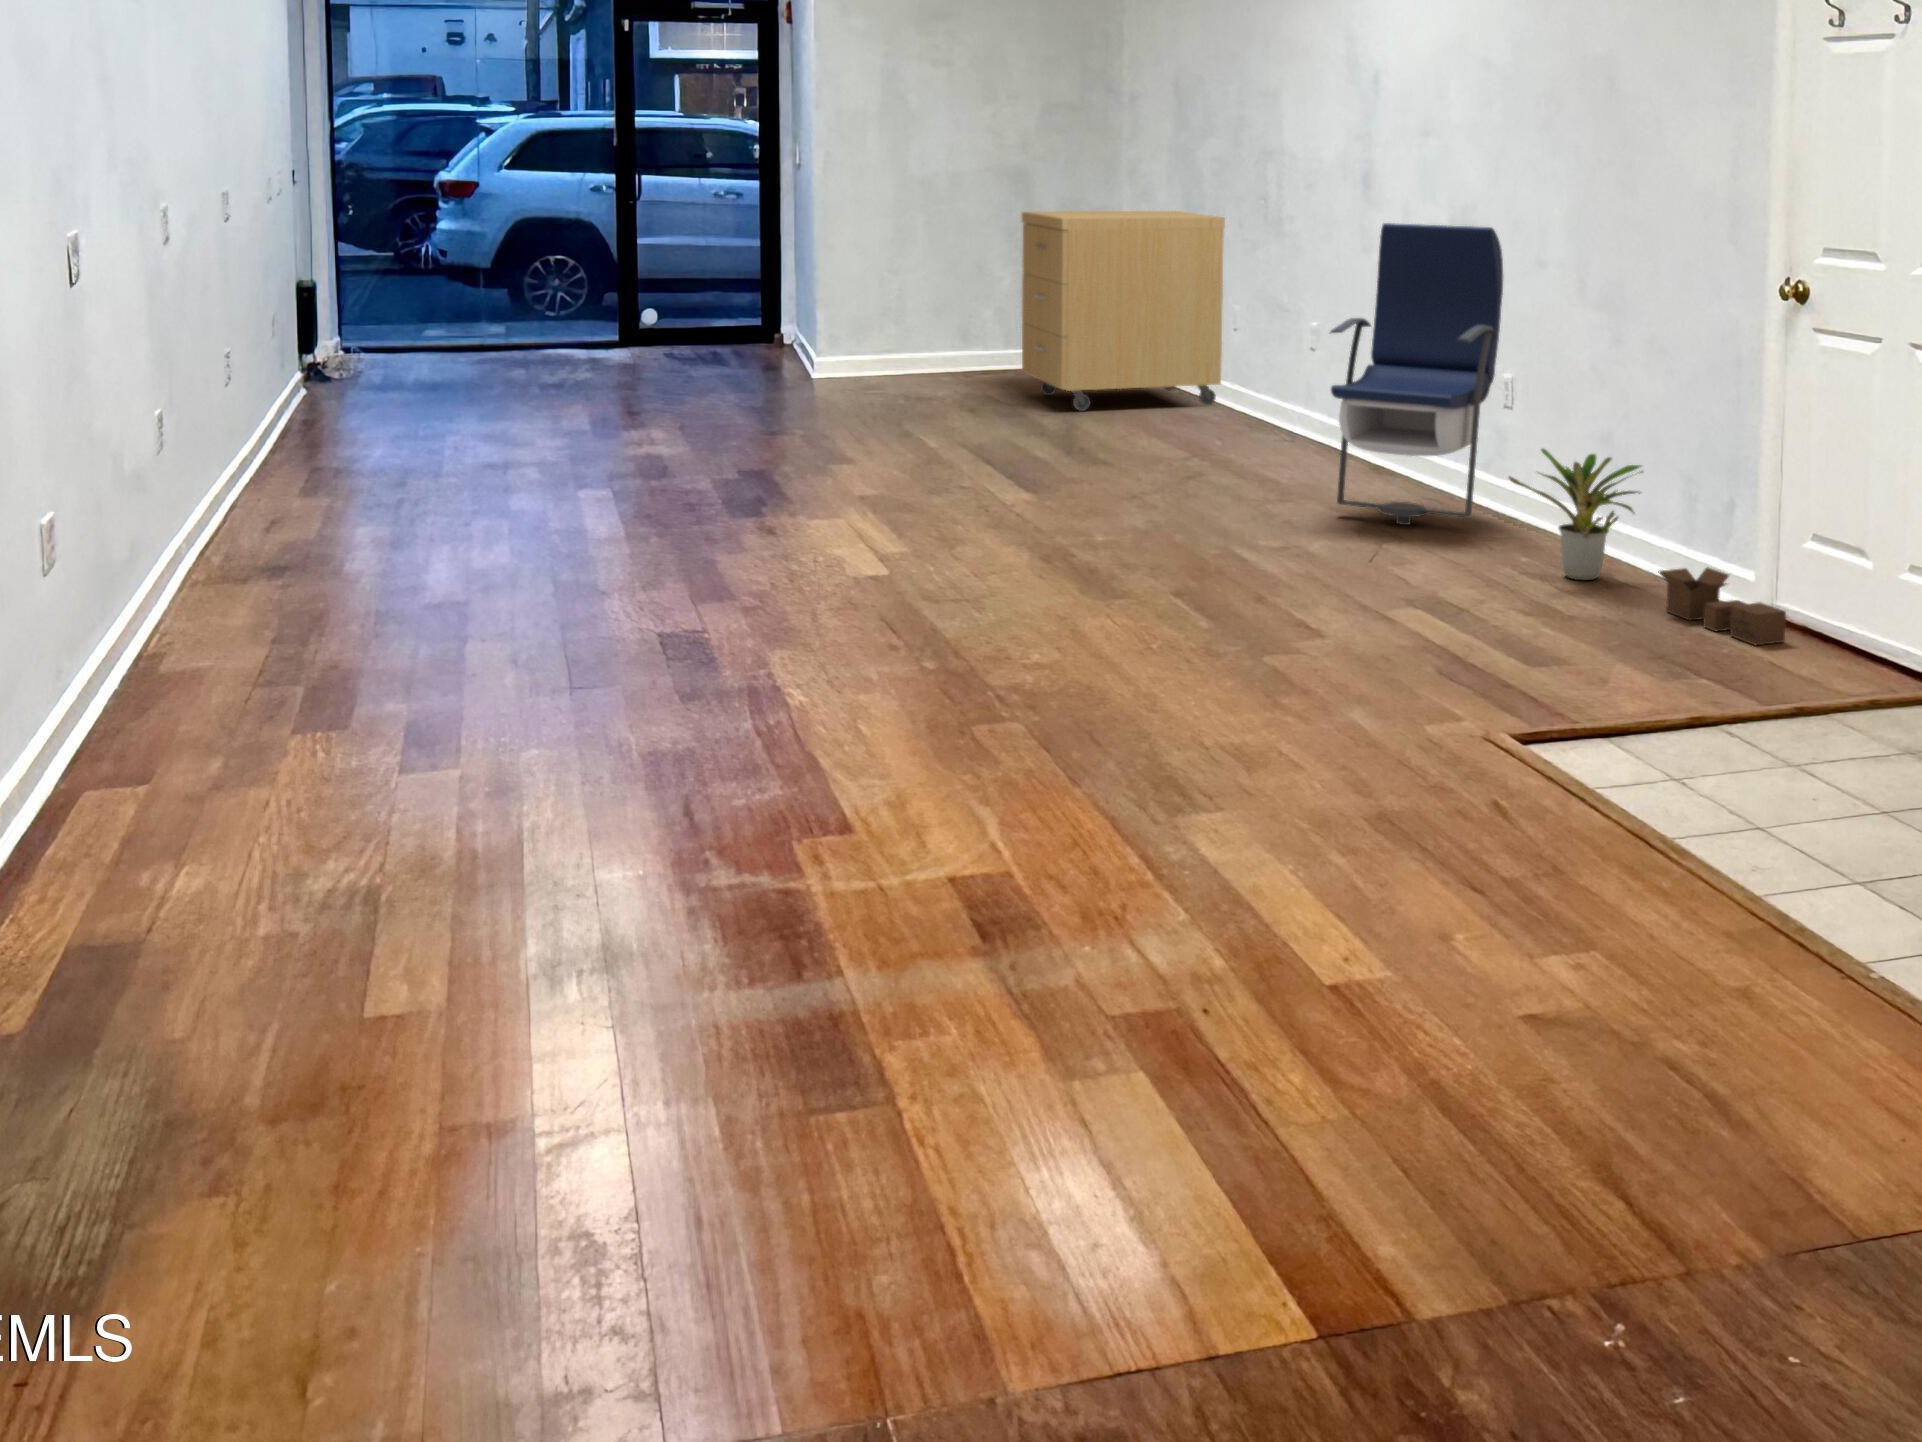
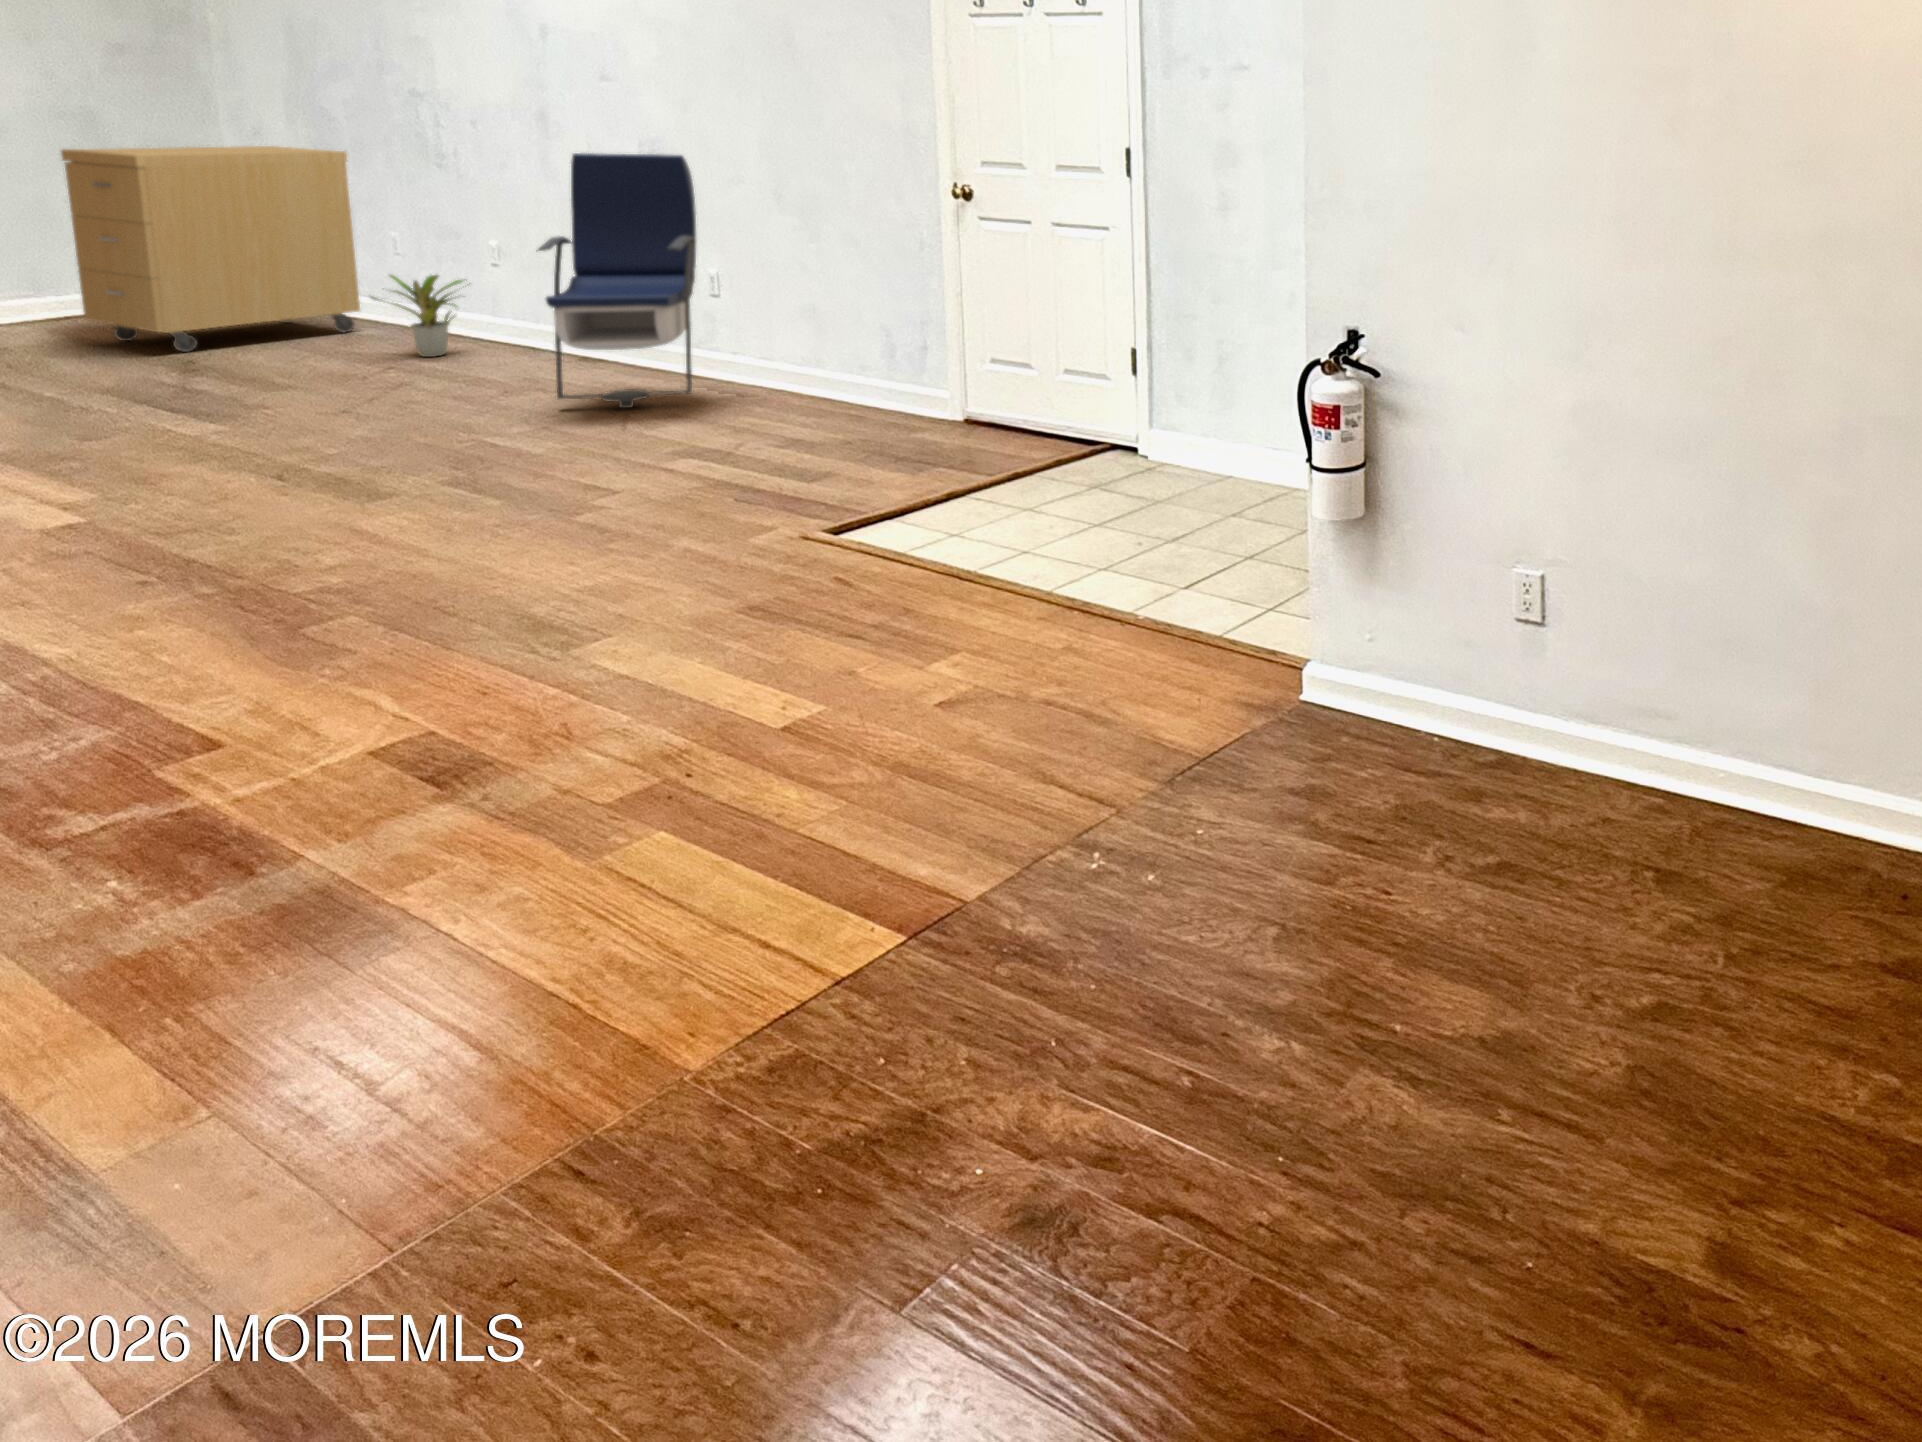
potted plant: present [1509,449,1643,580] -> present [371,275,470,357]
cardboard box: present [1658,568,1786,645] -> none [877,400,981,449]

